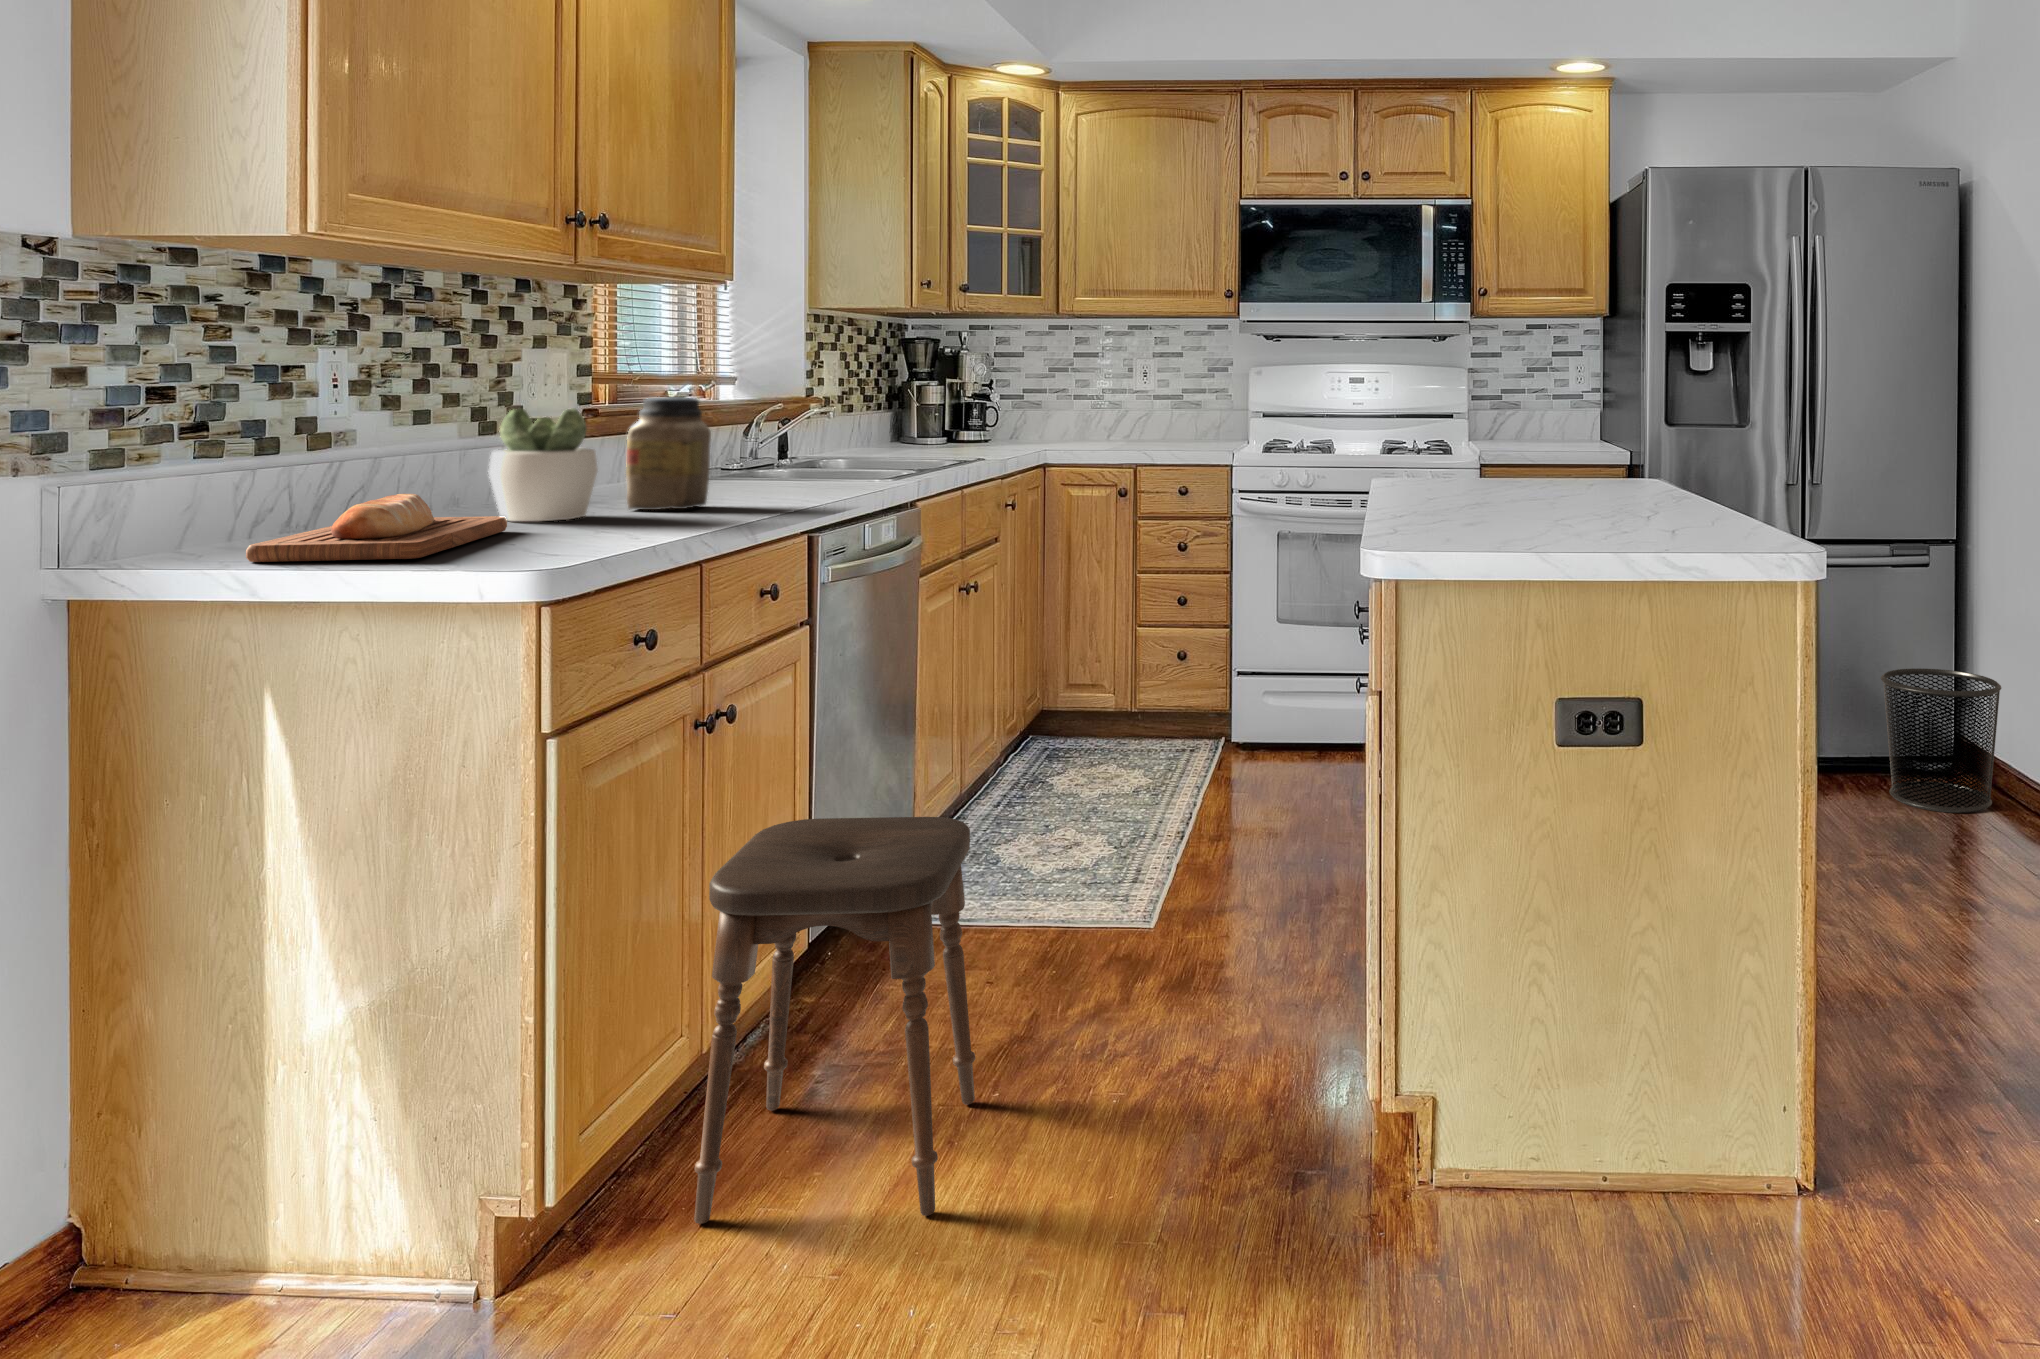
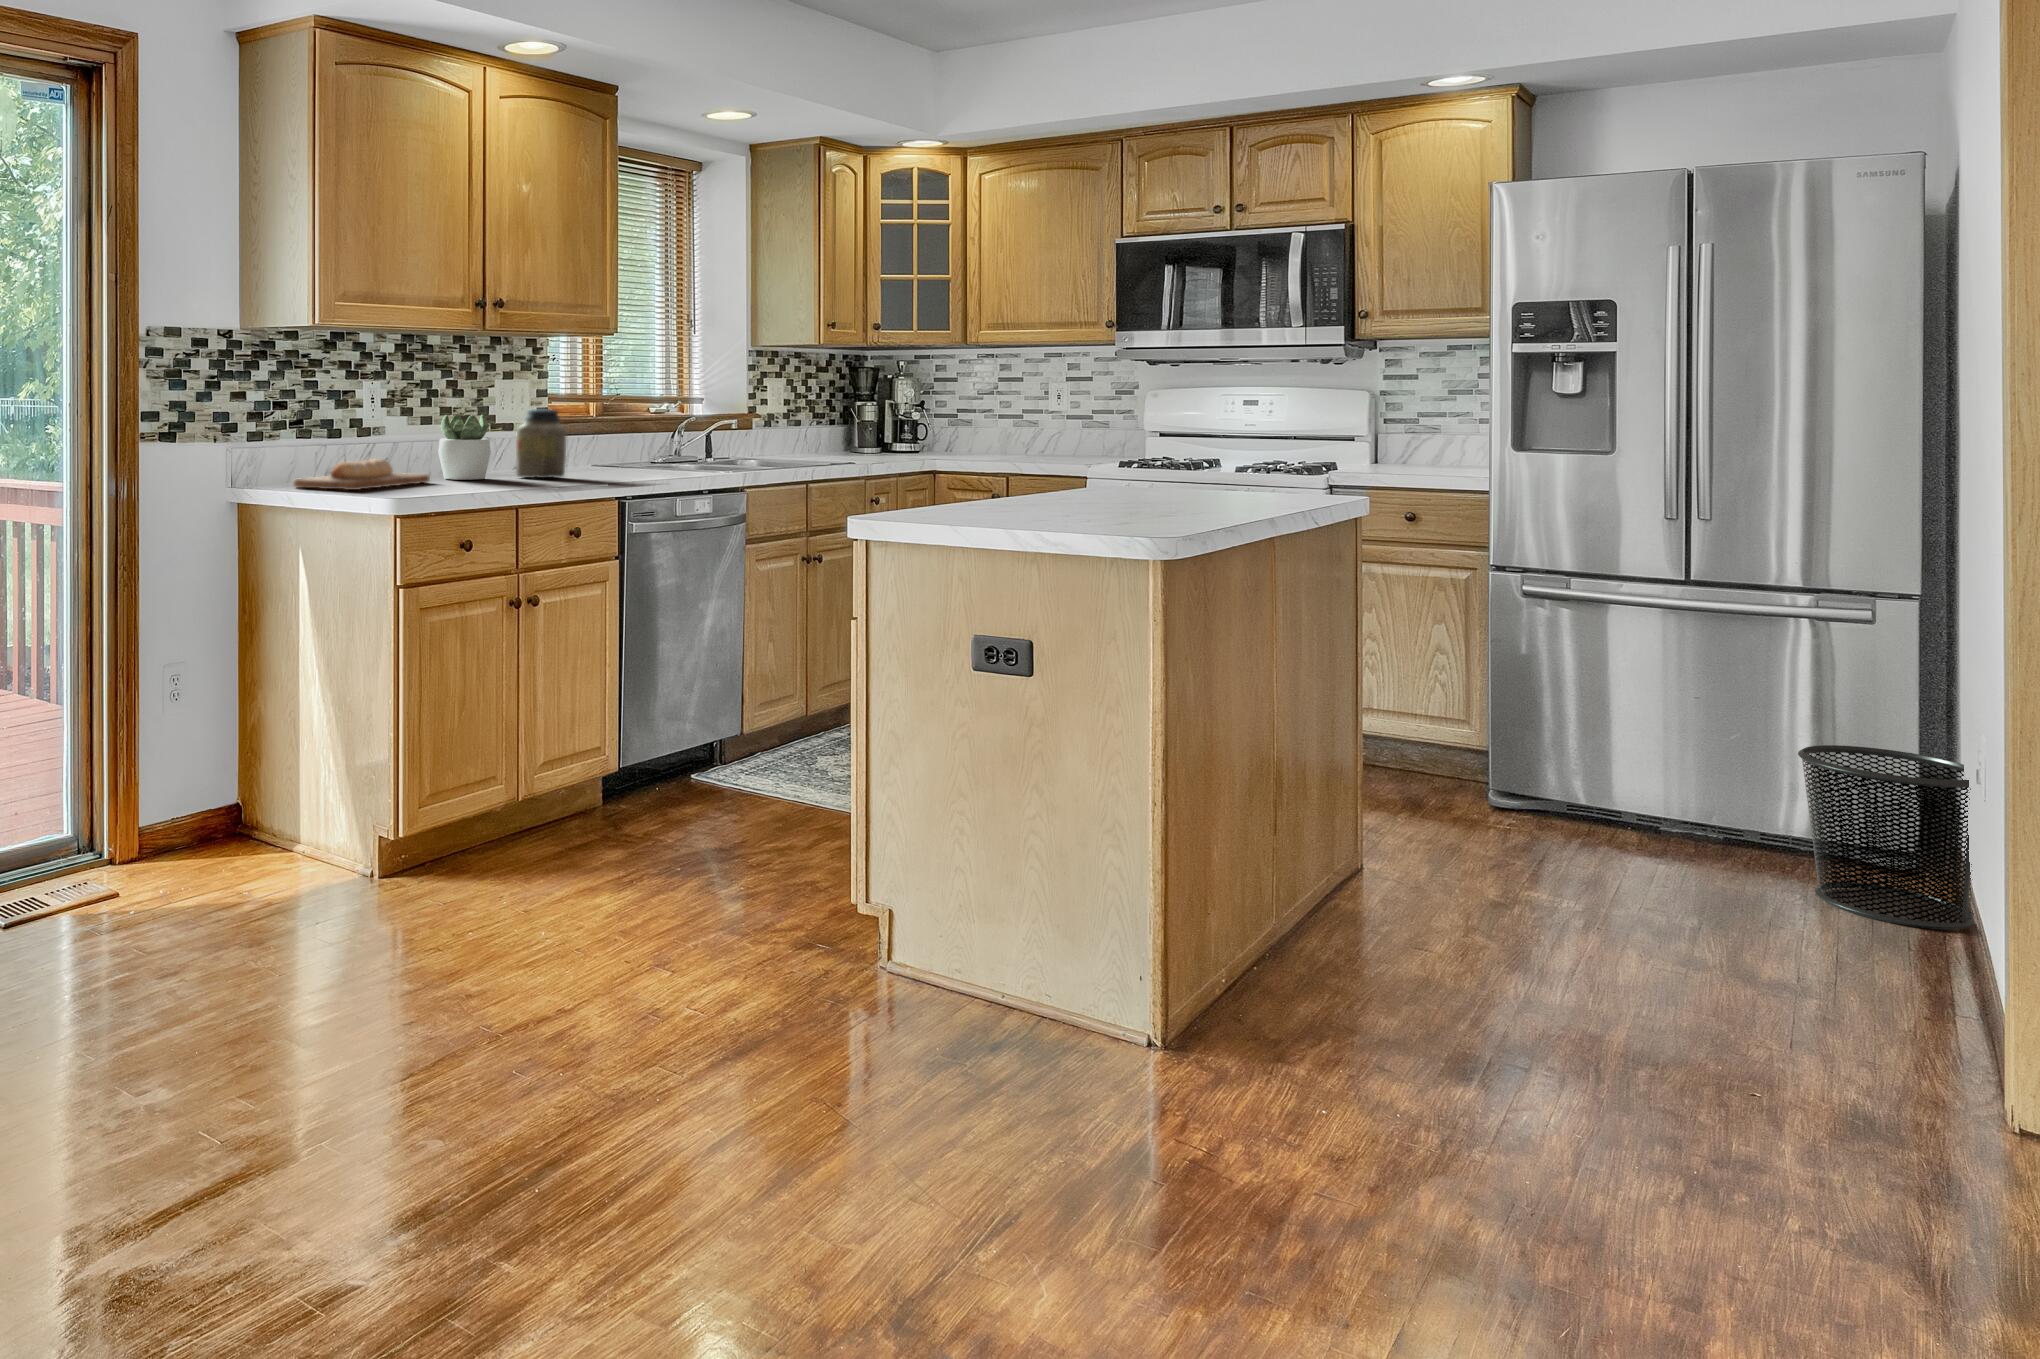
stool: present [694,817,975,1224] -> none [470,669,655,908]

